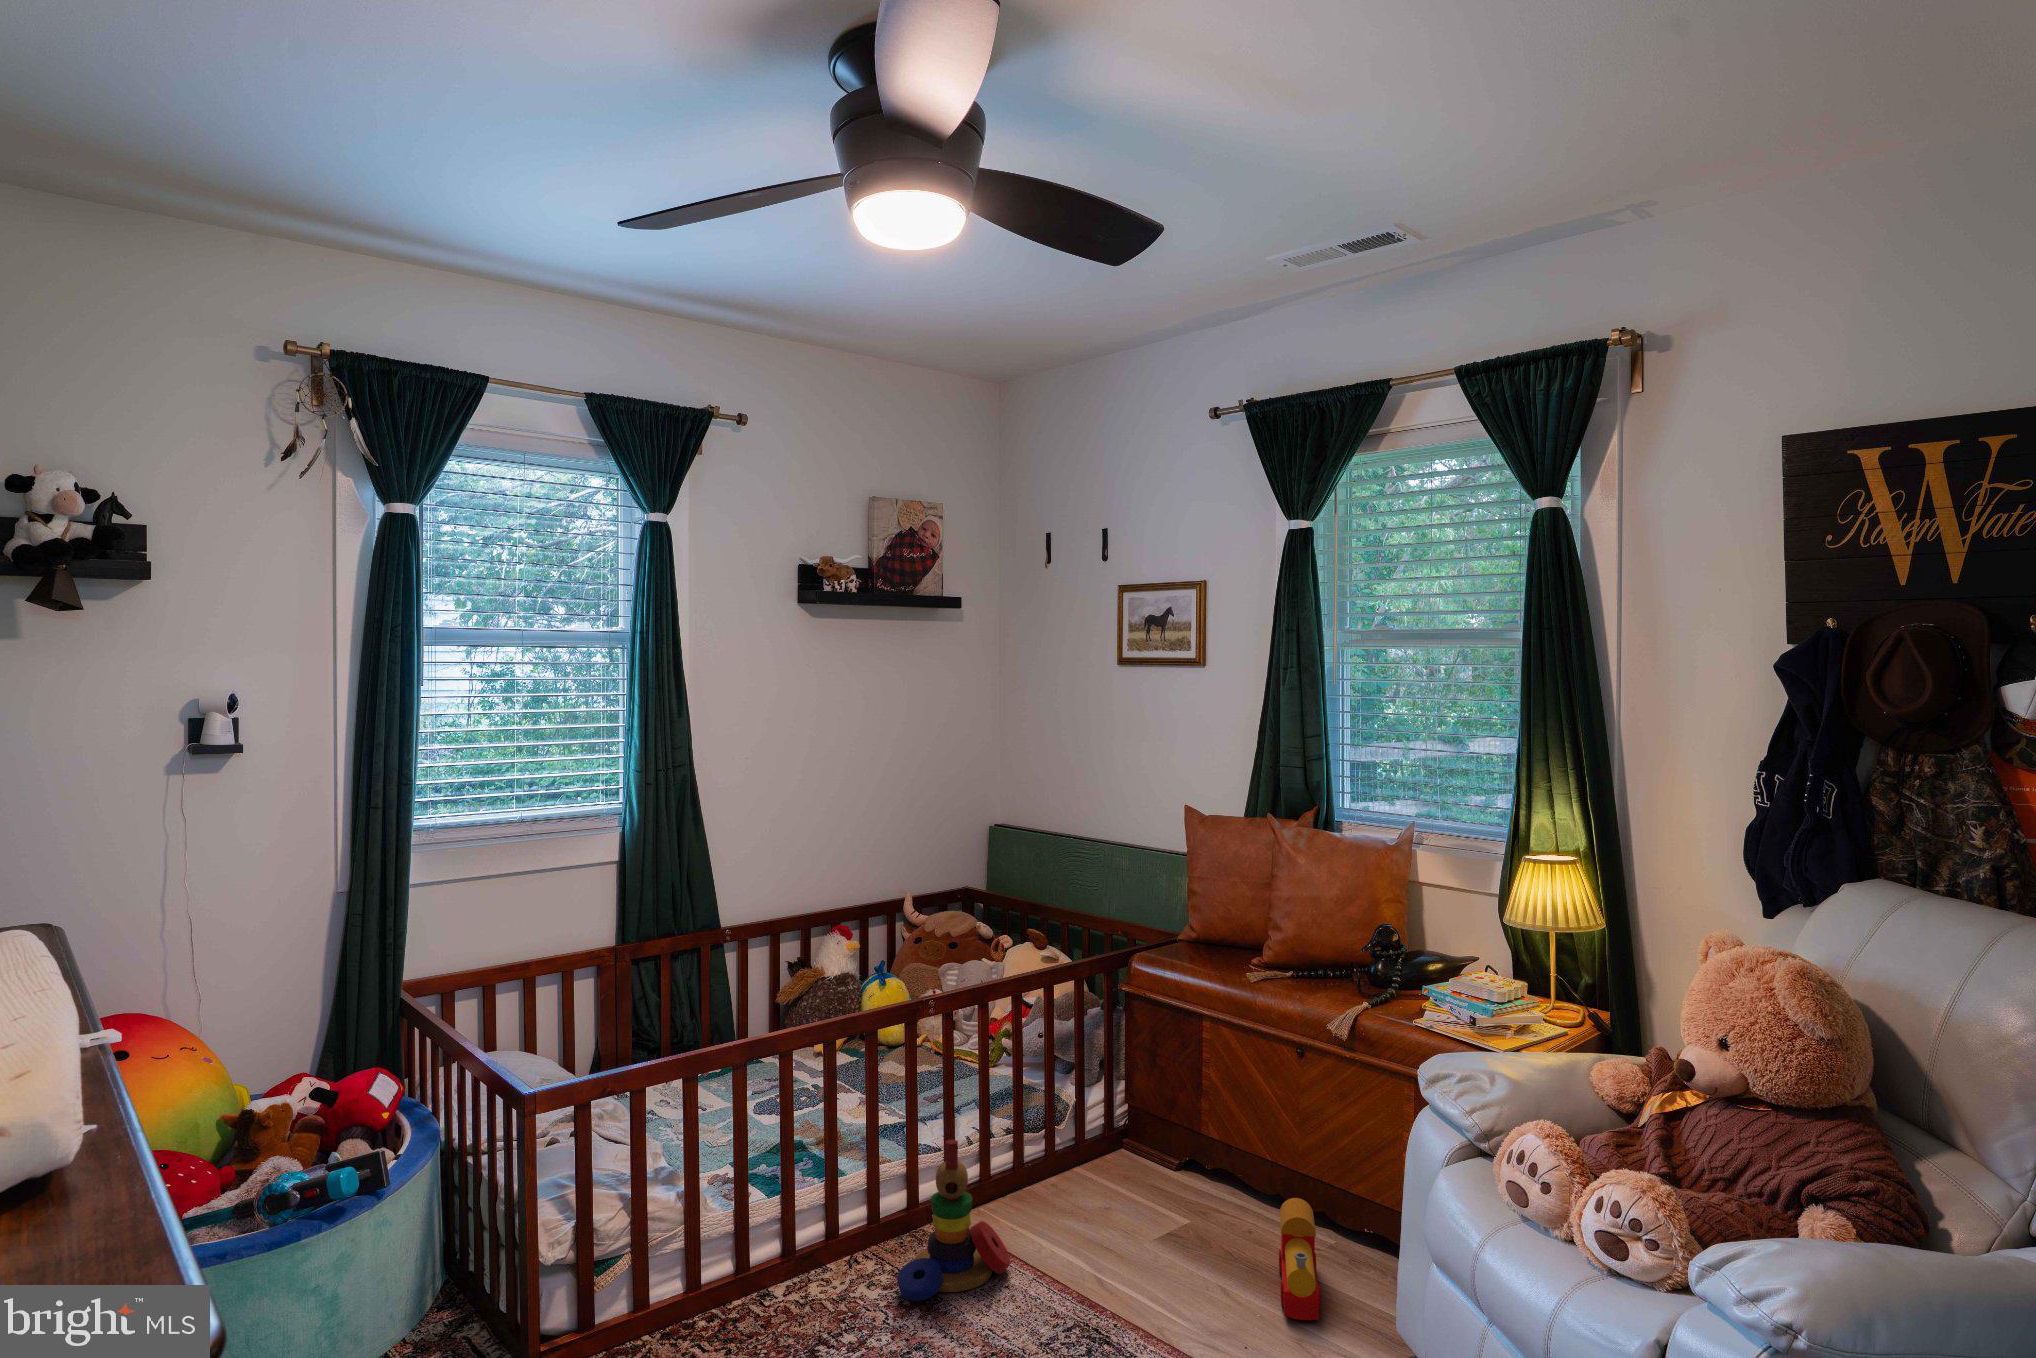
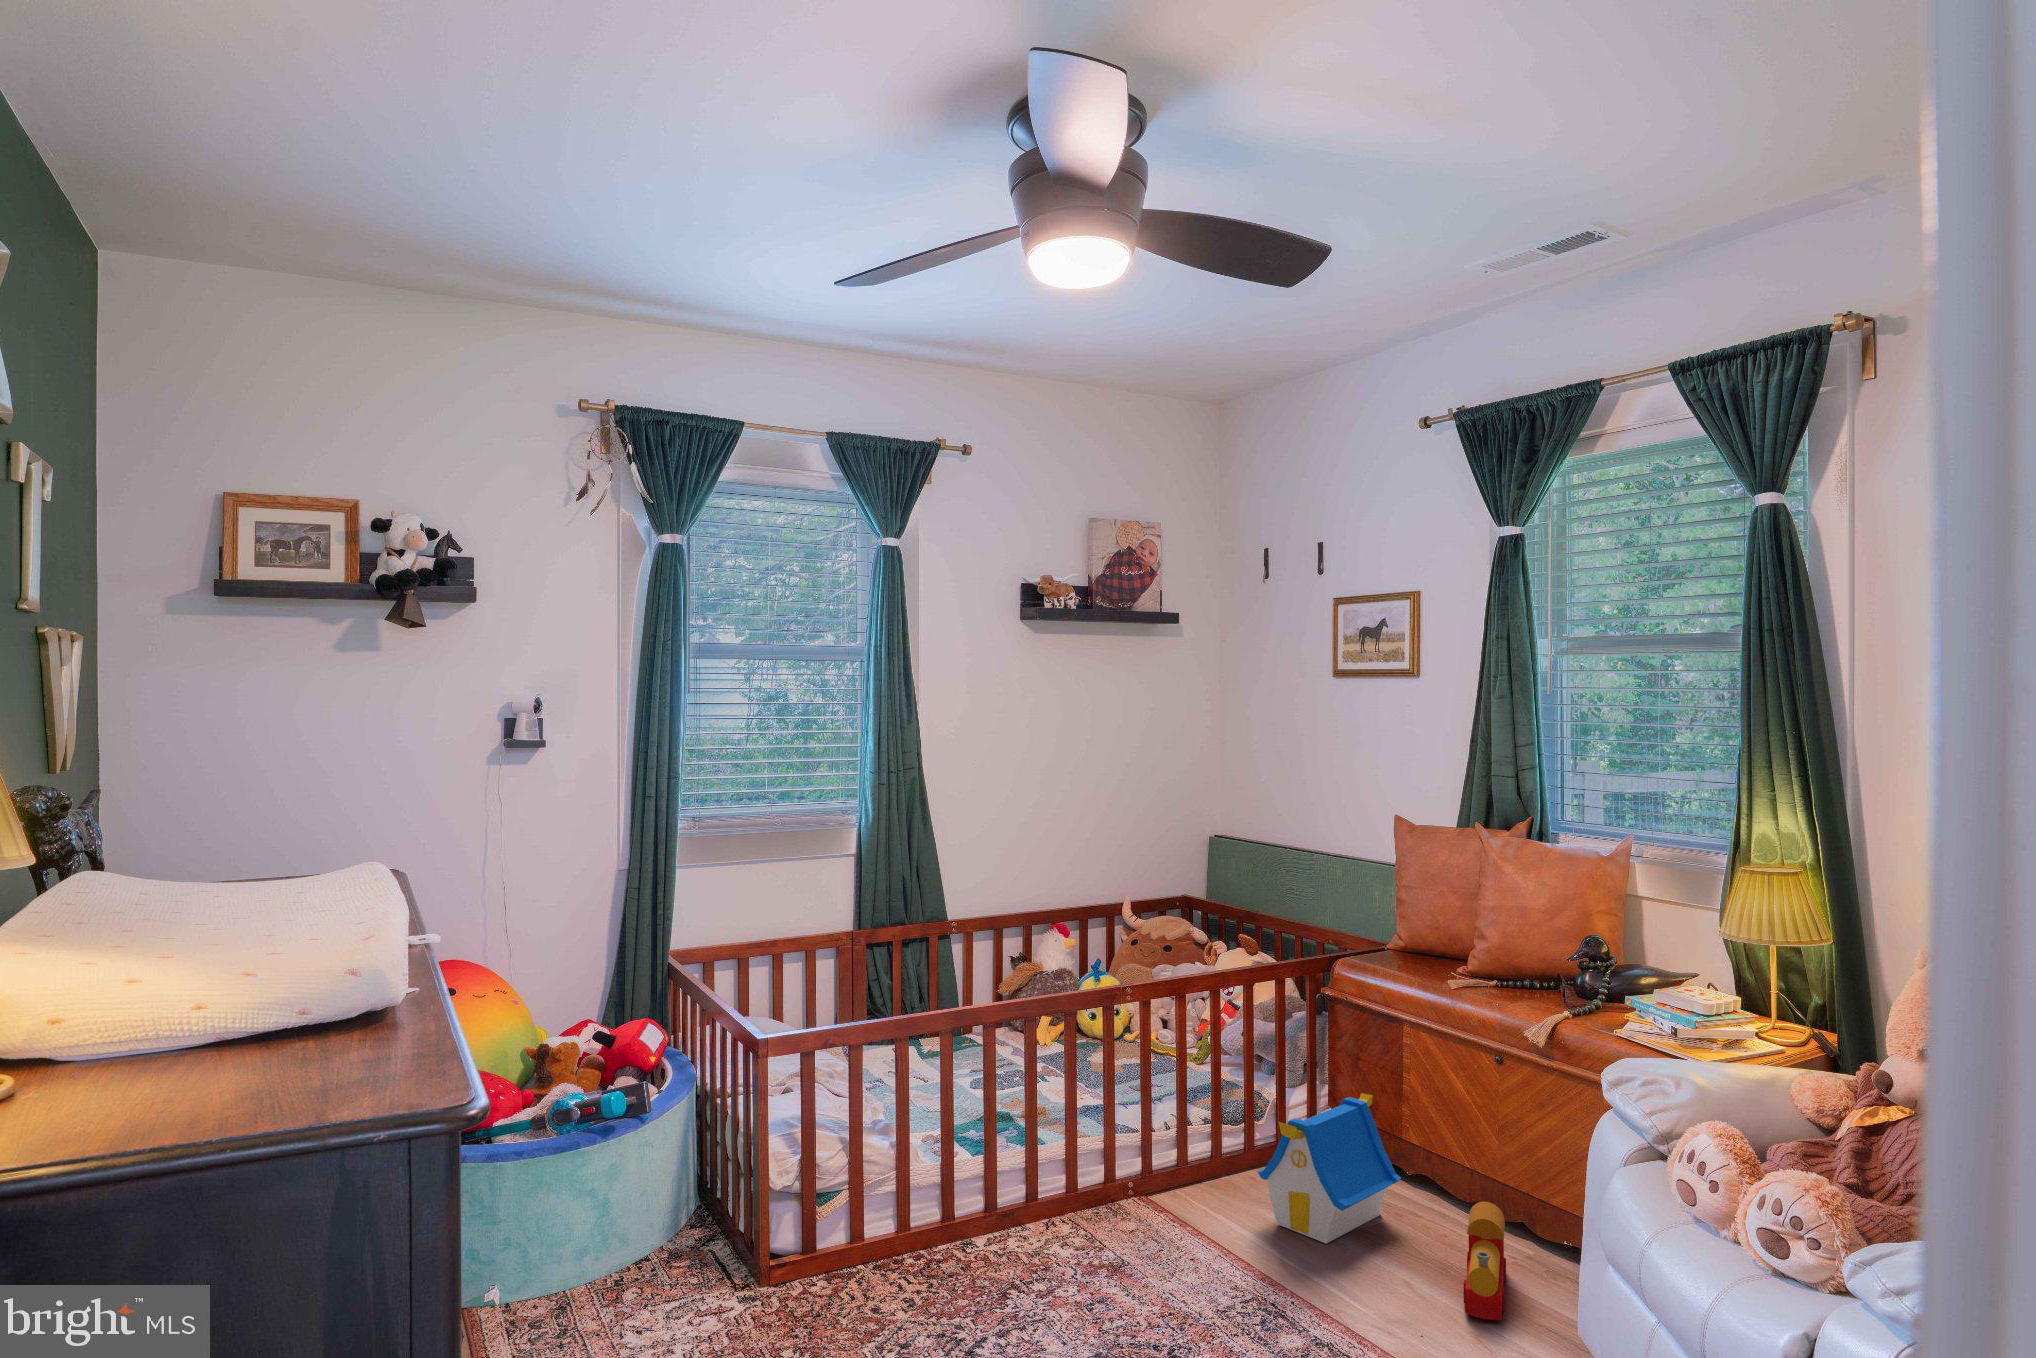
toy house: none [1068,1094,1209,1253] -> present [1258,1093,1401,1244]
stacking toy: present [897,1140,1010,1301] -> none [1086,1116,1196,1263]

